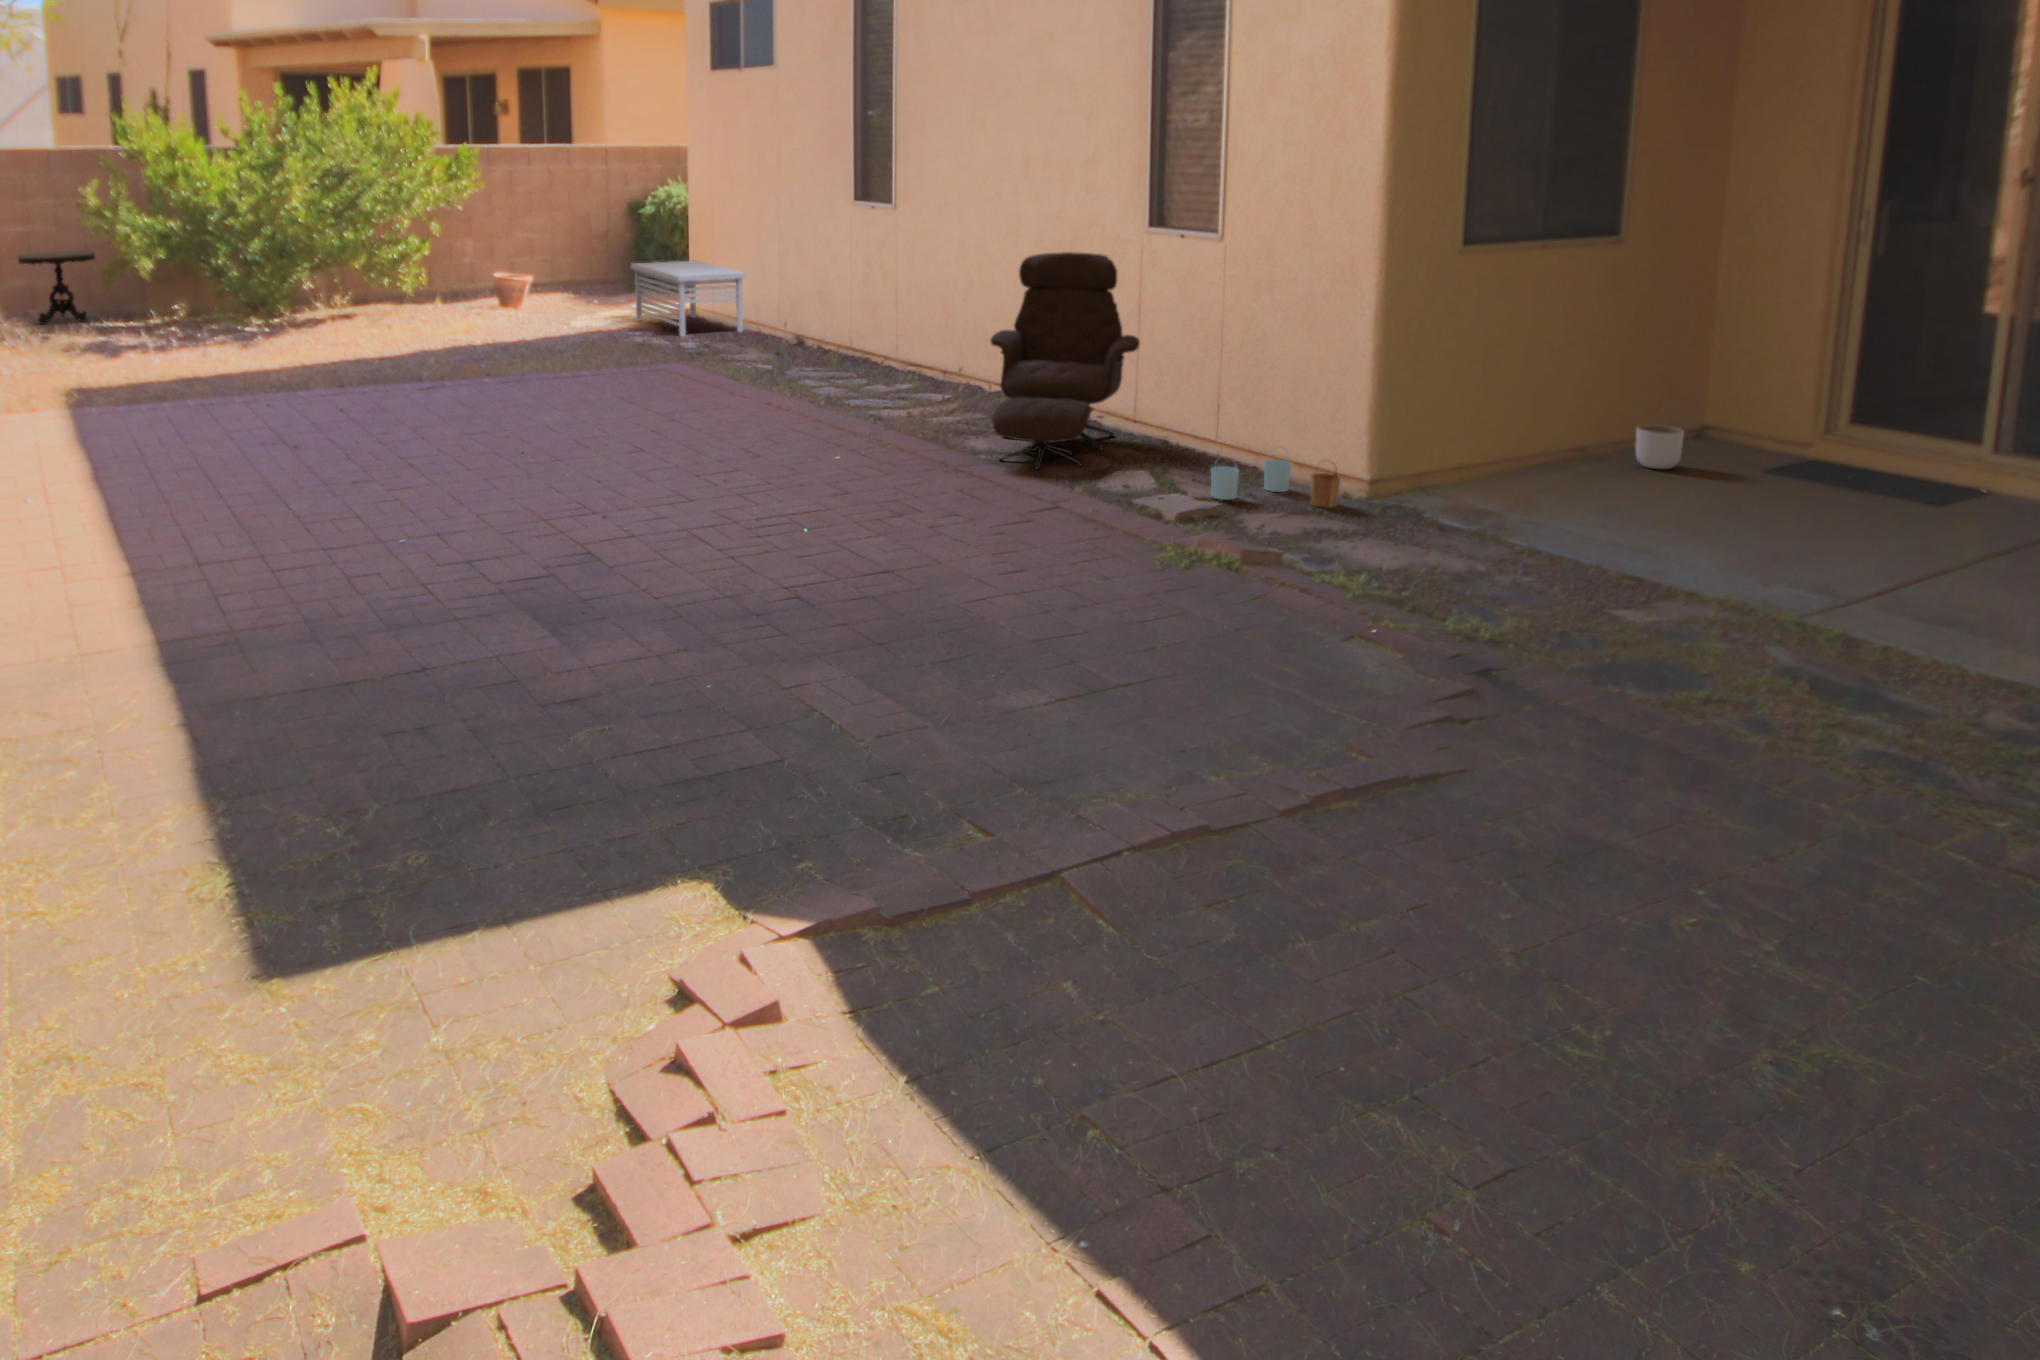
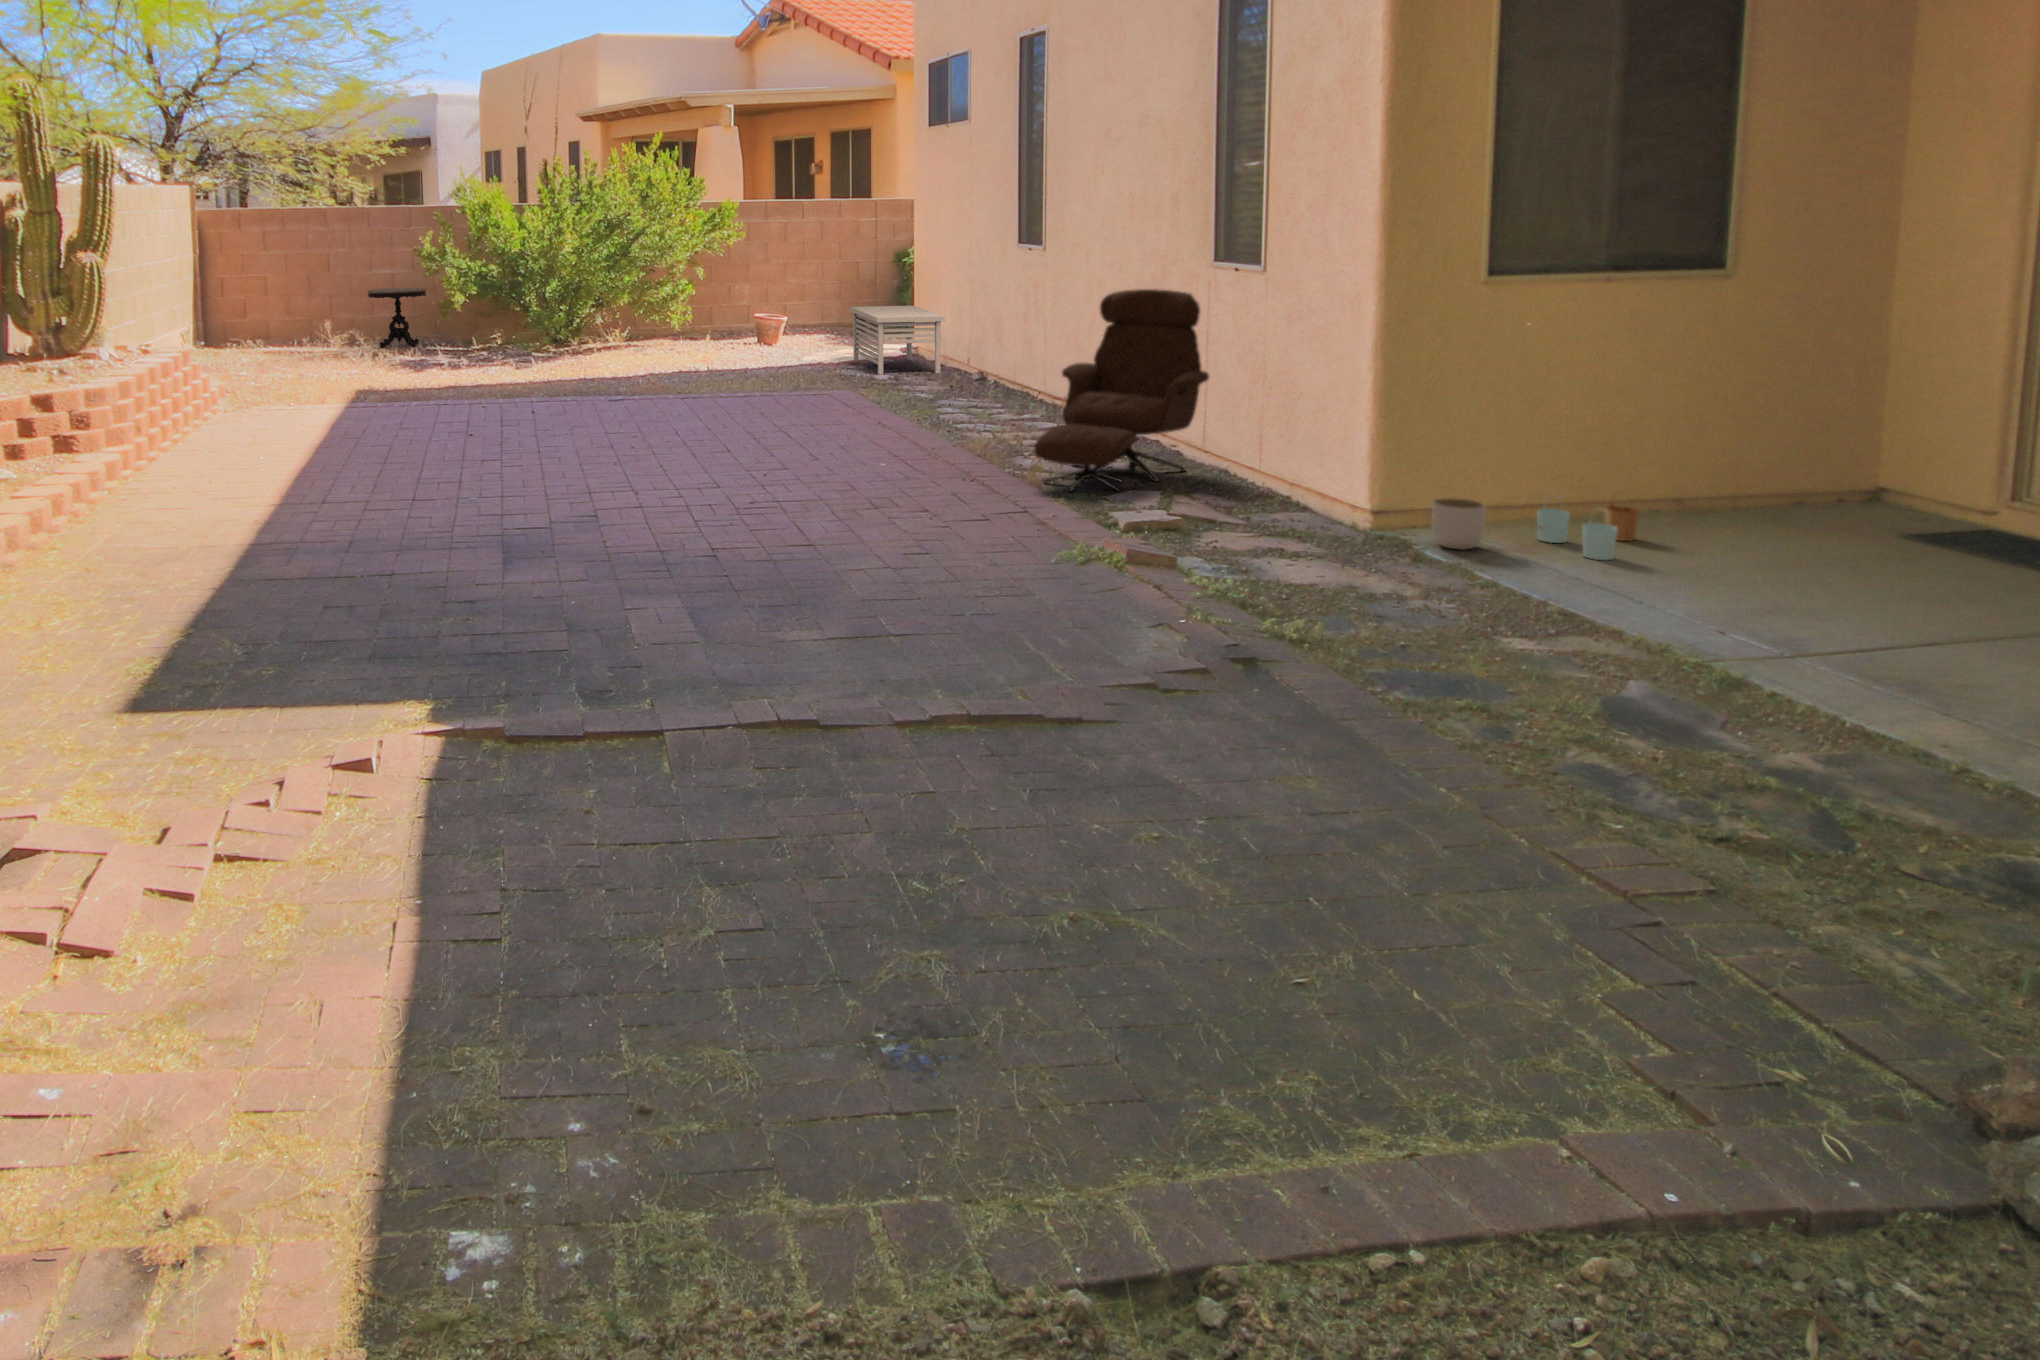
planter: present [1636,425,1684,469] -> present [1432,498,1486,550]
bucket: present [1211,452,1340,508] -> present [1537,494,1638,560]

